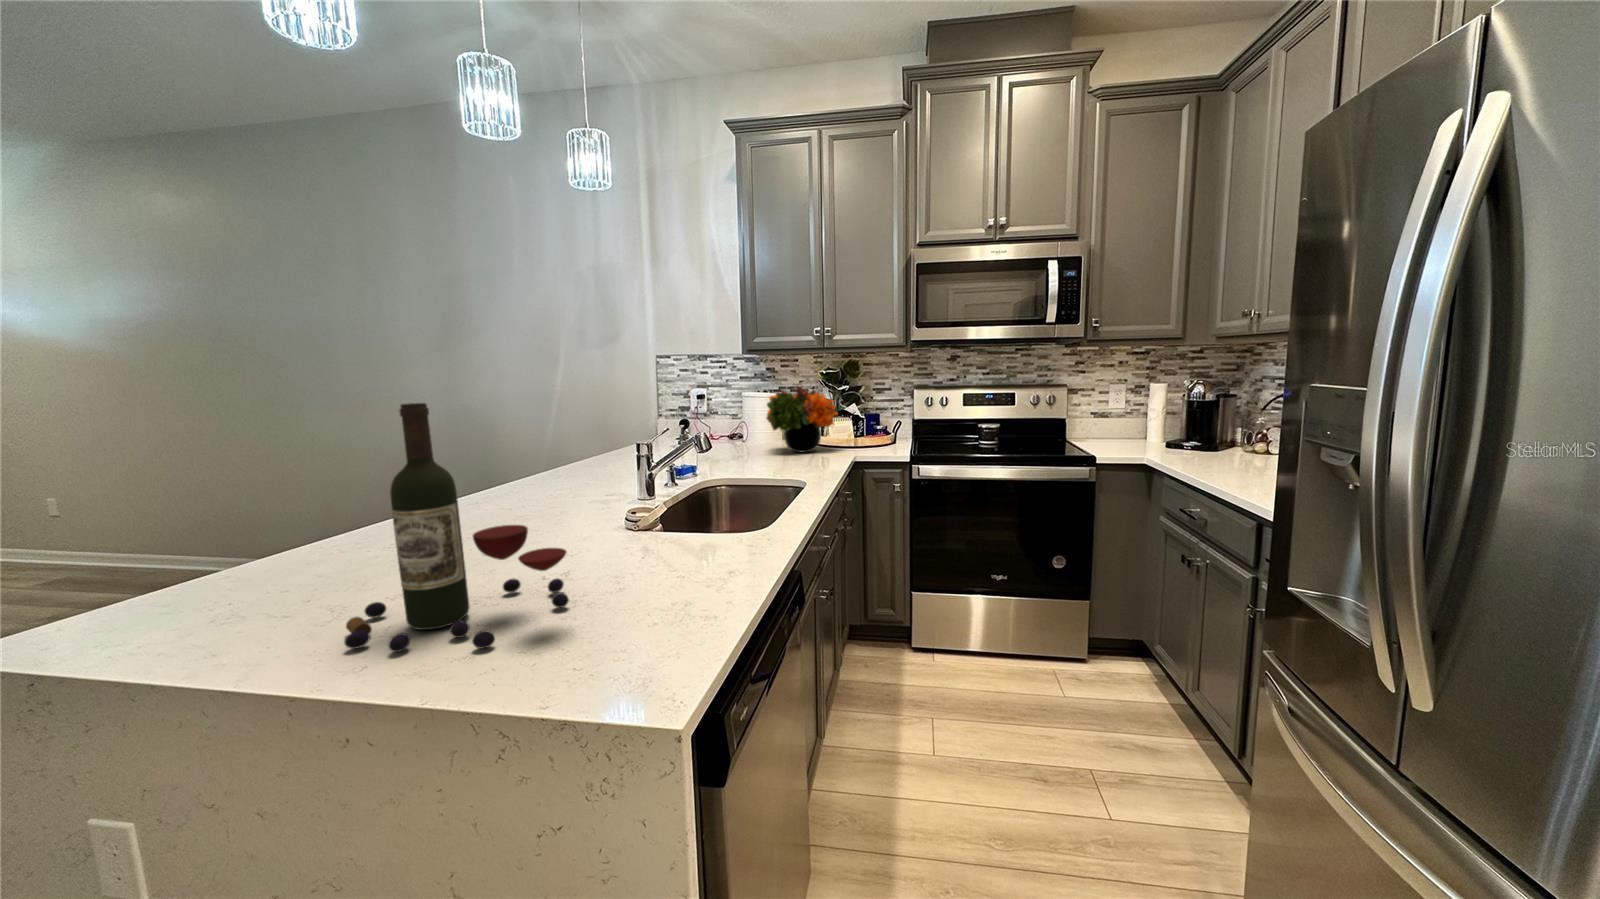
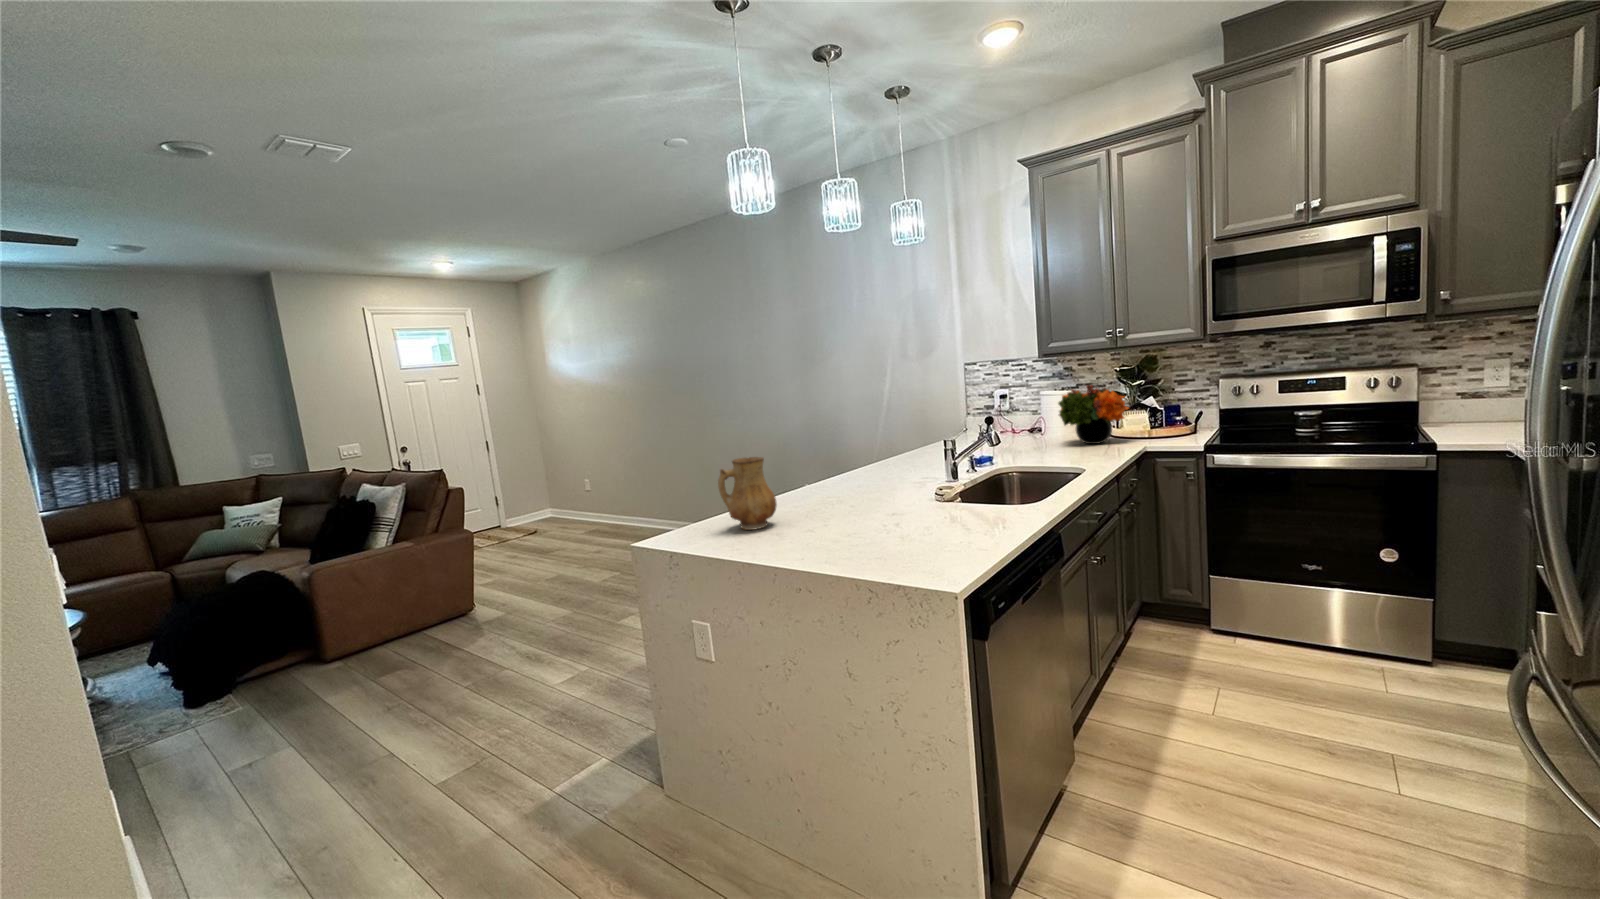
wine bottle: present [345,403,569,652] -> none [818,427,917,541]
ceramic pitcher: none [64,464,266,634] -> present [718,457,777,530]

